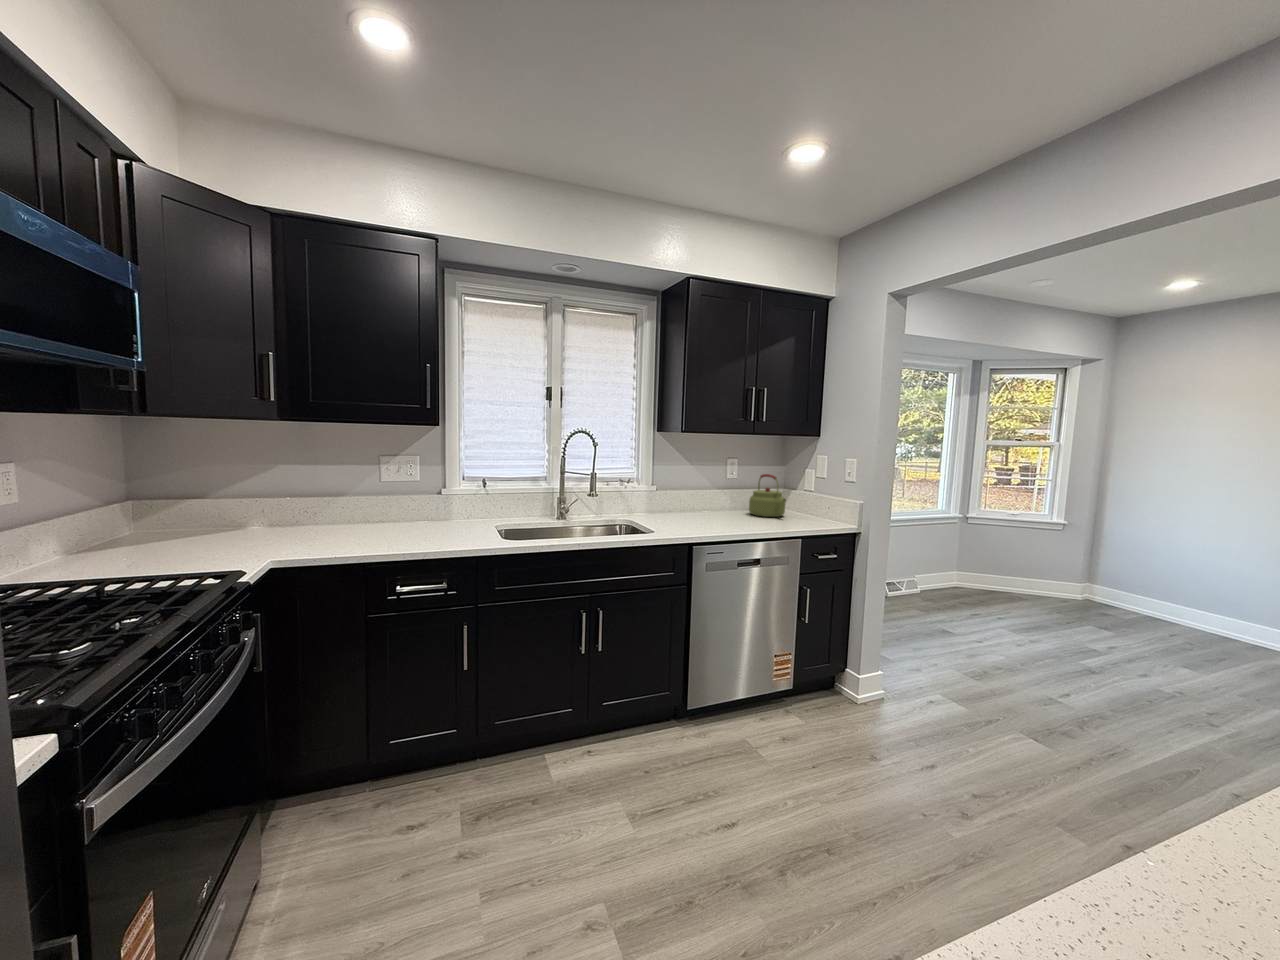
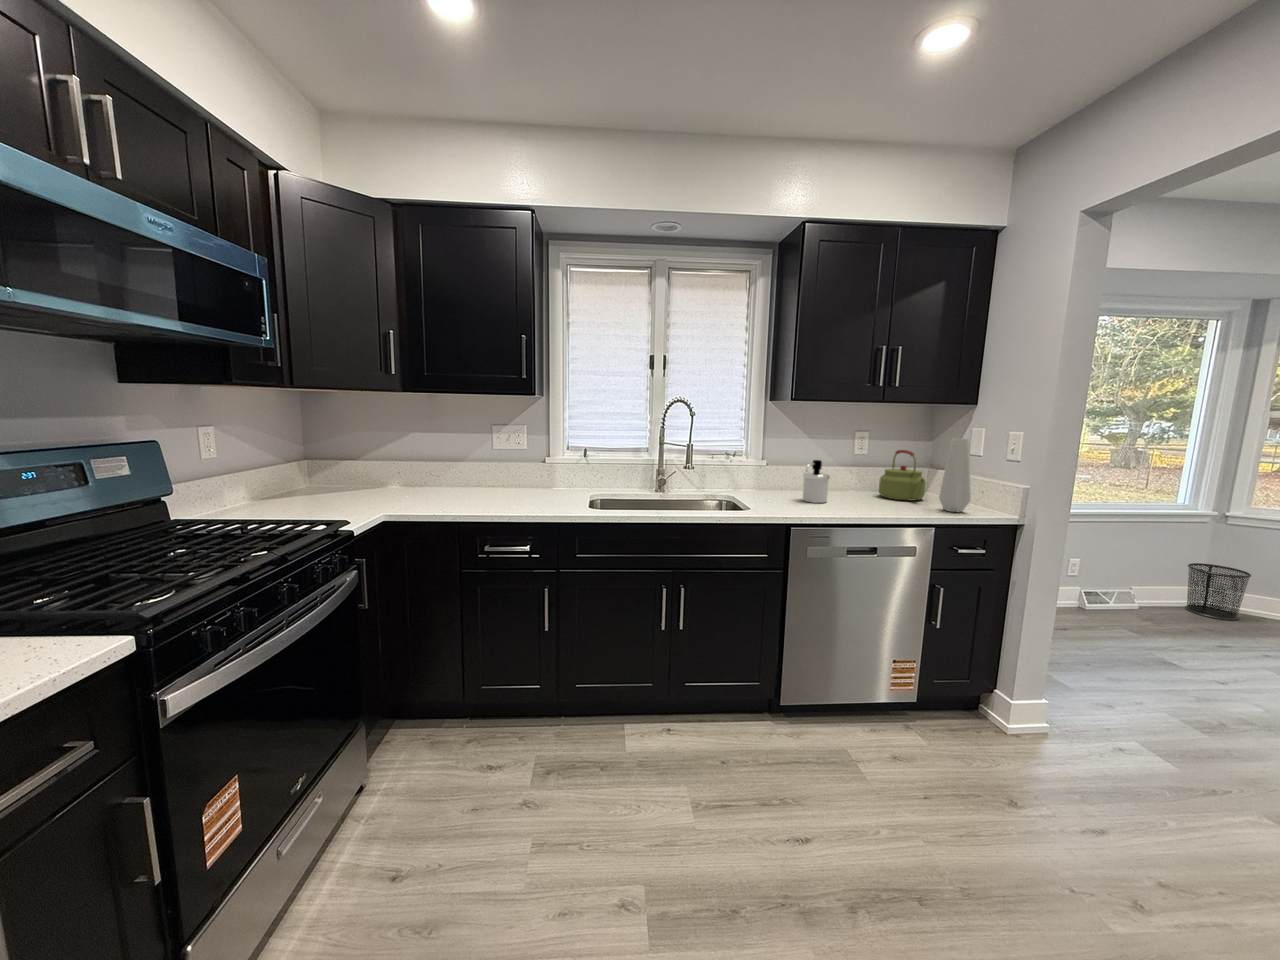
vase: none [800,465,823,525] -> present [939,438,971,512]
soap dispenser: none [692,485,715,523] -> present [803,460,830,503]
waste bin: none [947,554,985,595] -> present [1185,563,1251,620]

